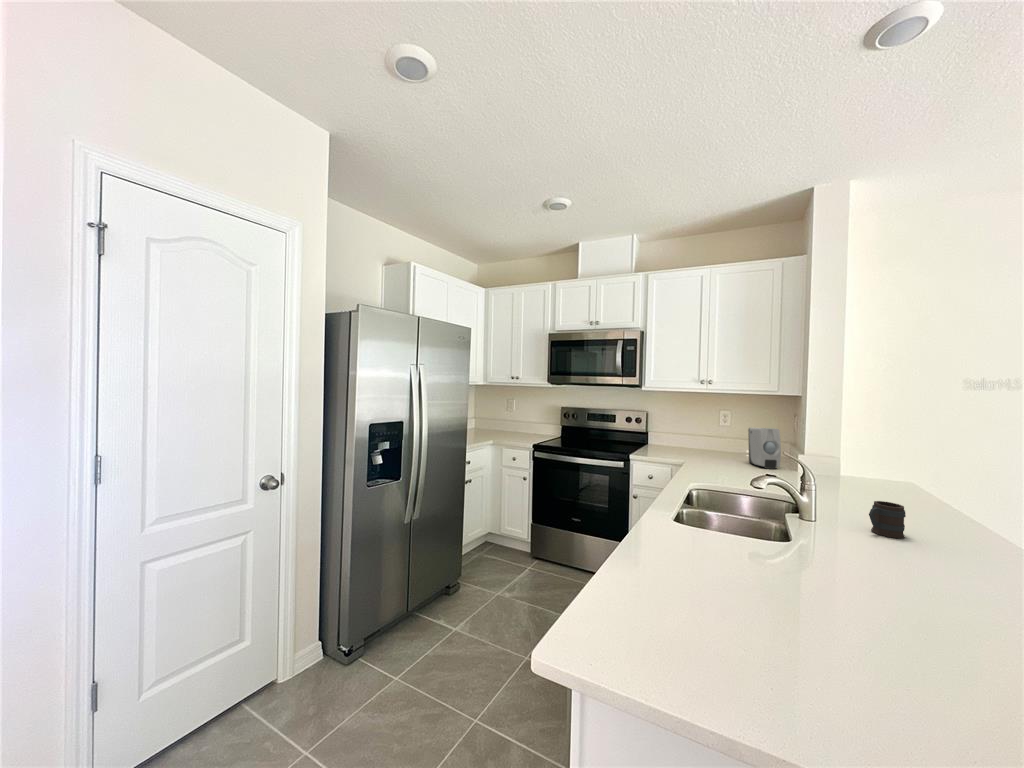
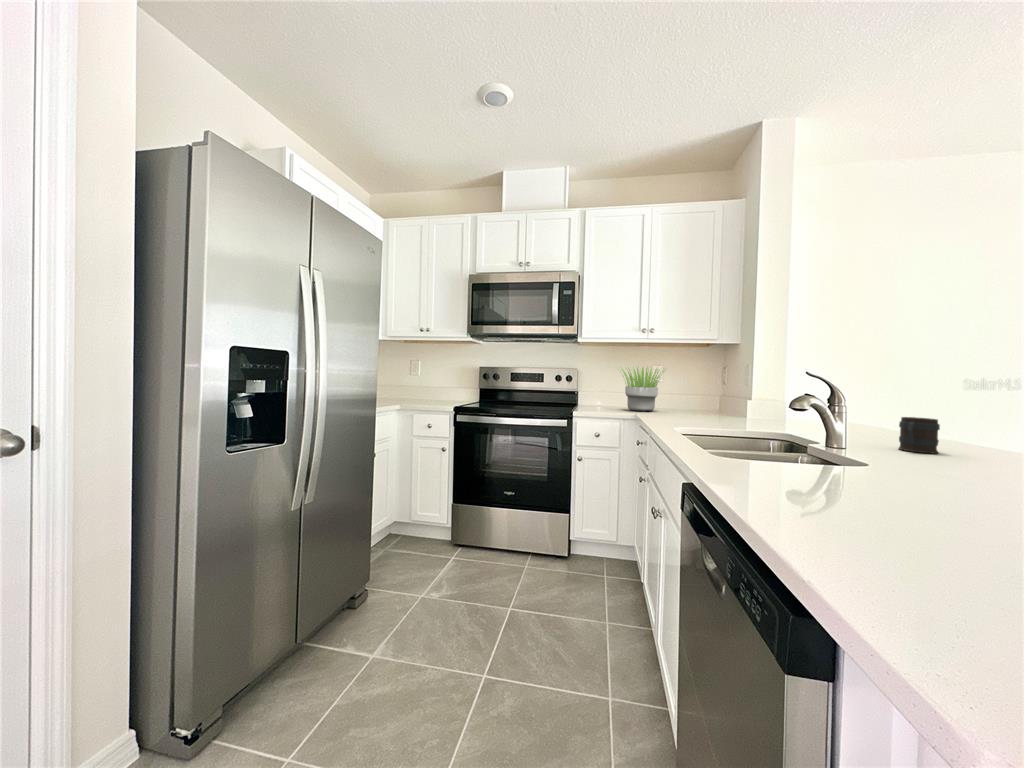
potted plant: none [675,412,728,458] -> present [622,366,664,411]
soap dispenser: present [748,428,781,469] -> none [691,374,726,416]

